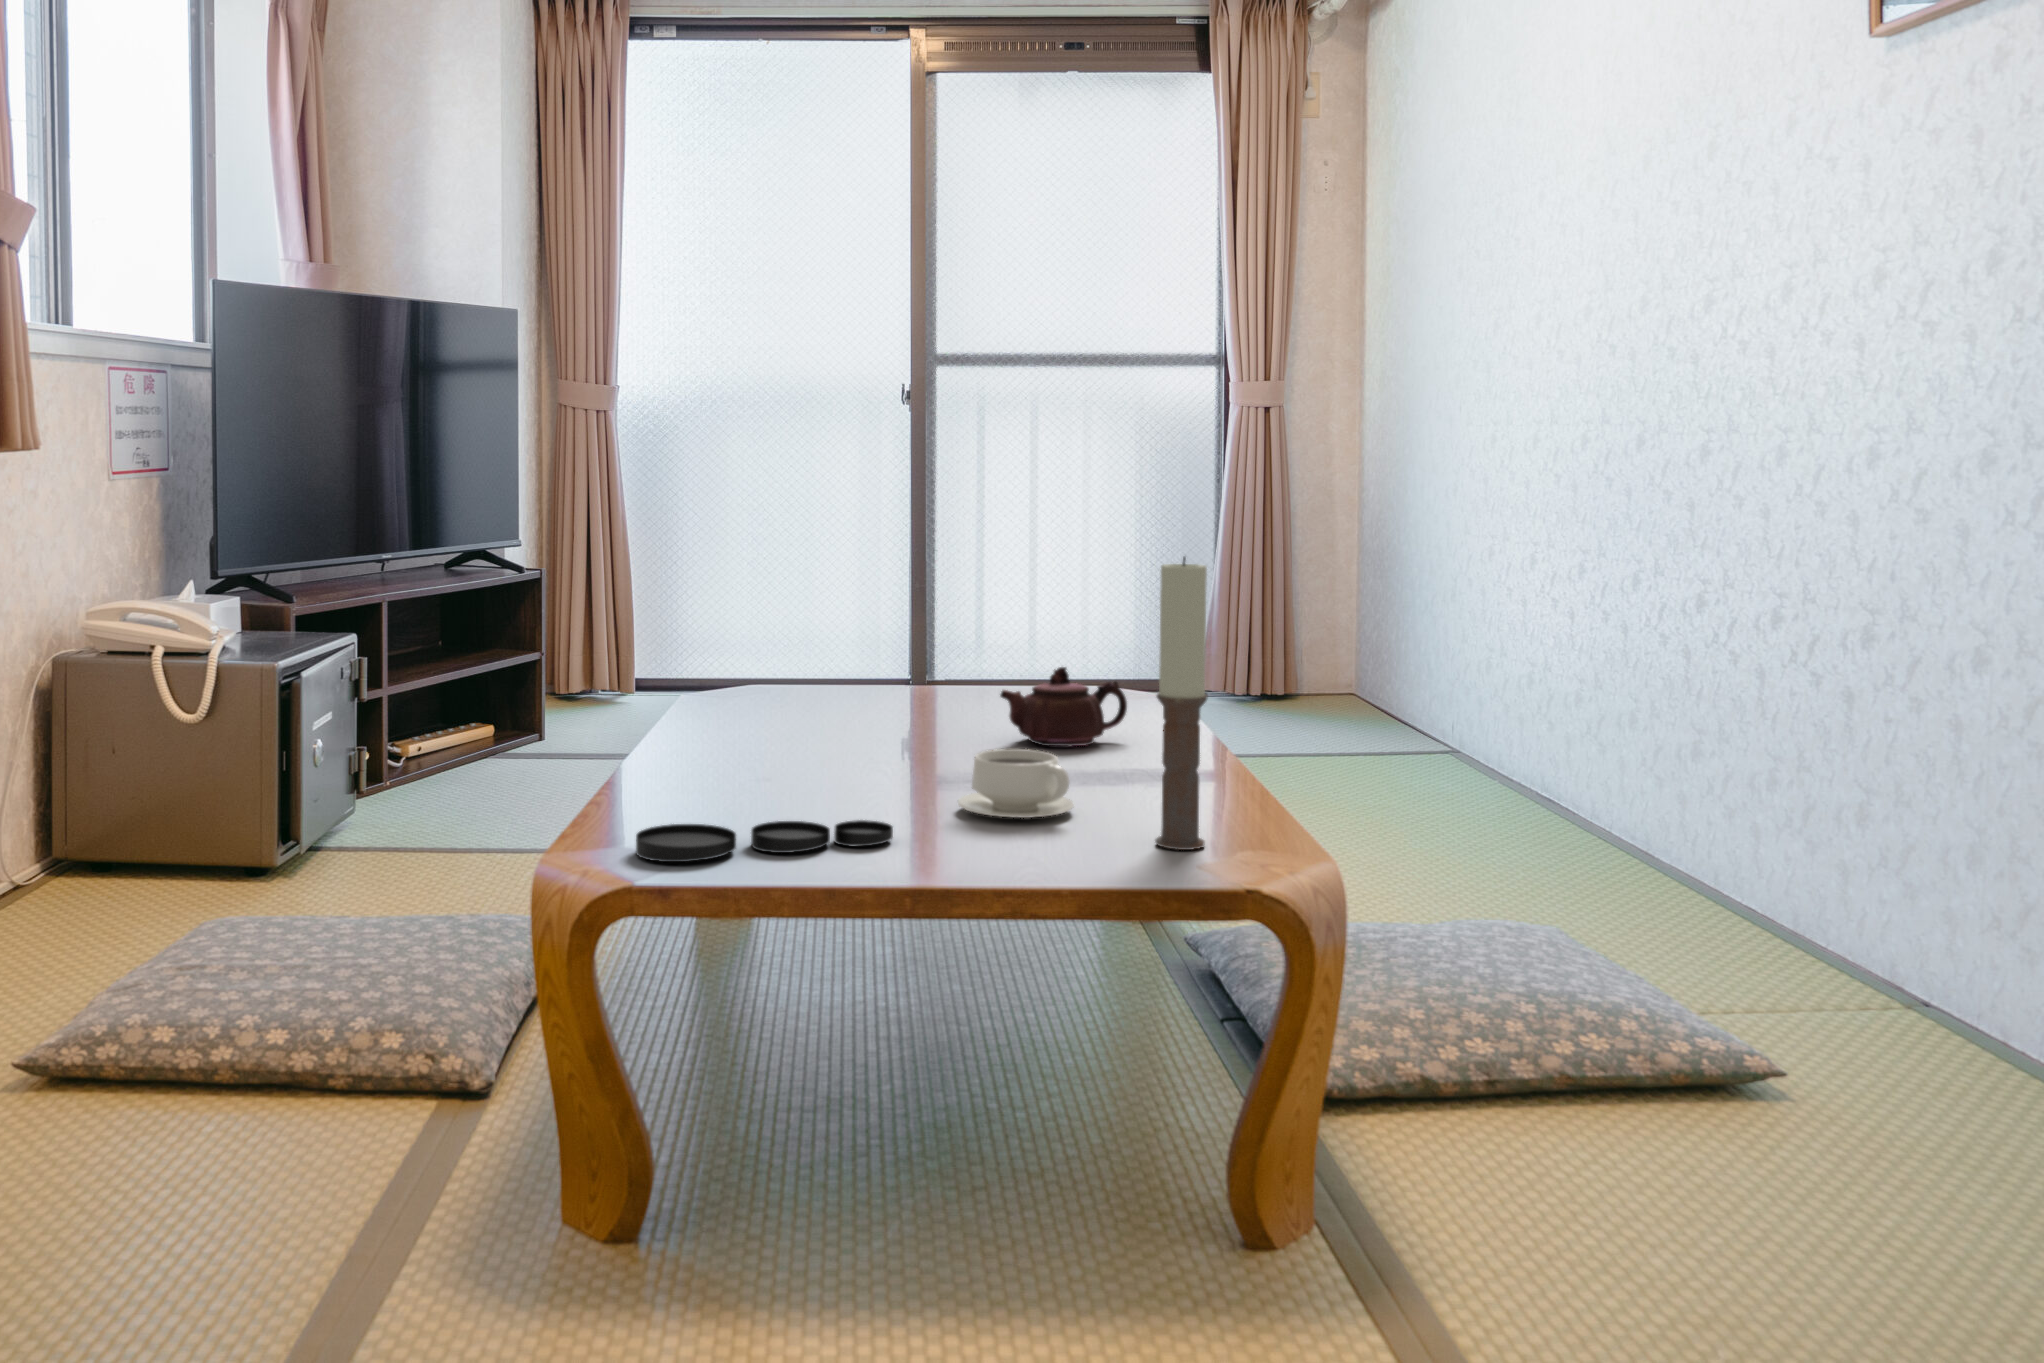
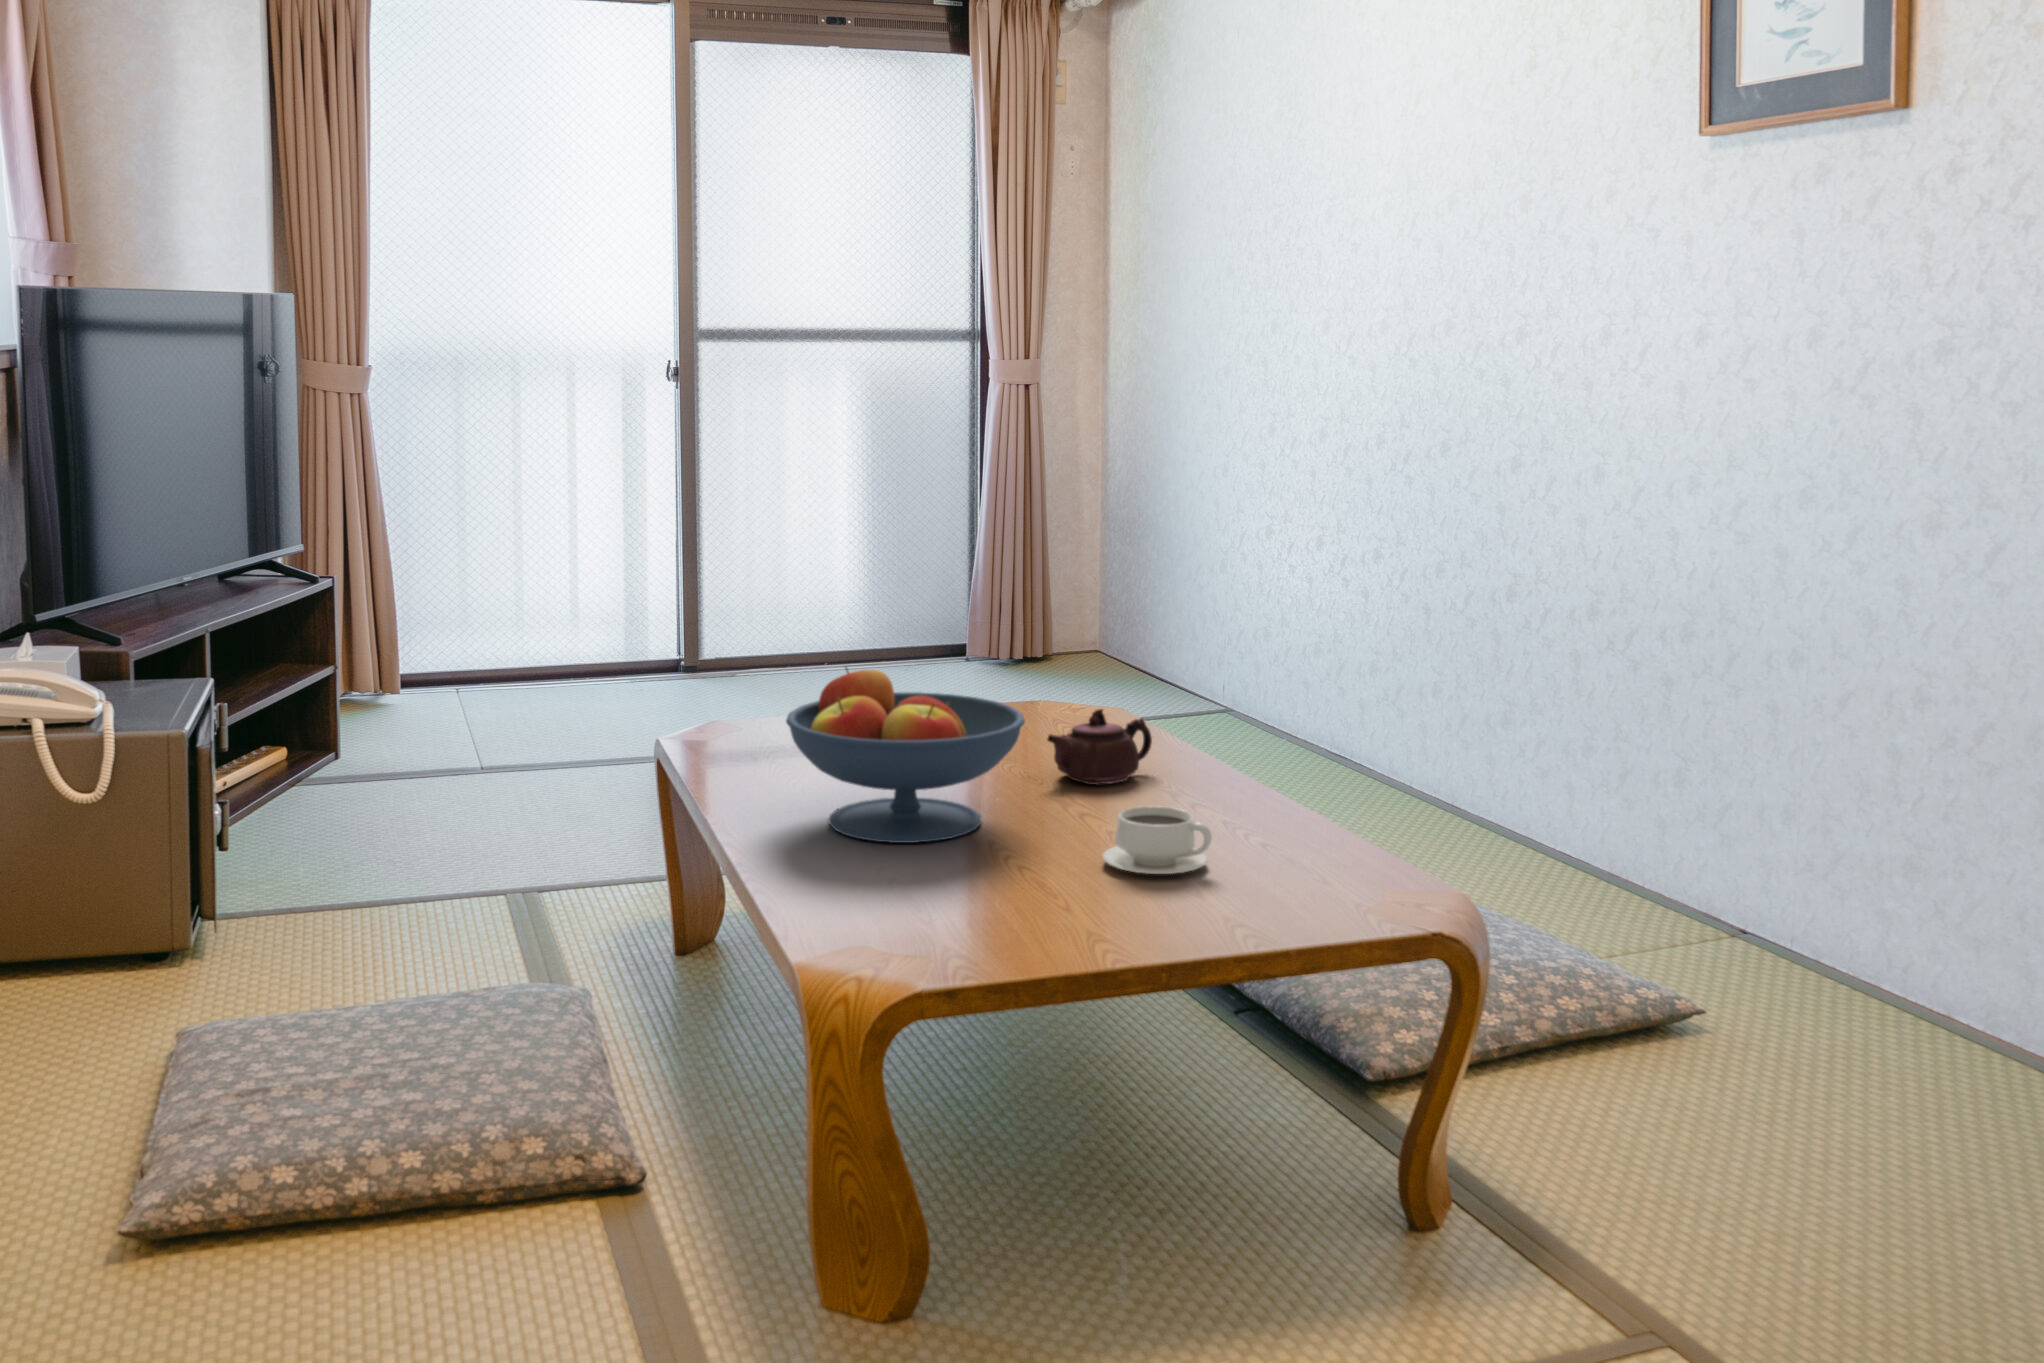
candle: present [1155,557,1207,850] -> none [1307,641,1355,895]
fruit bowl: none [686,601,934,778] -> present [786,667,1025,843]
plate: present [636,820,893,862] -> none [880,892,1094,957]

